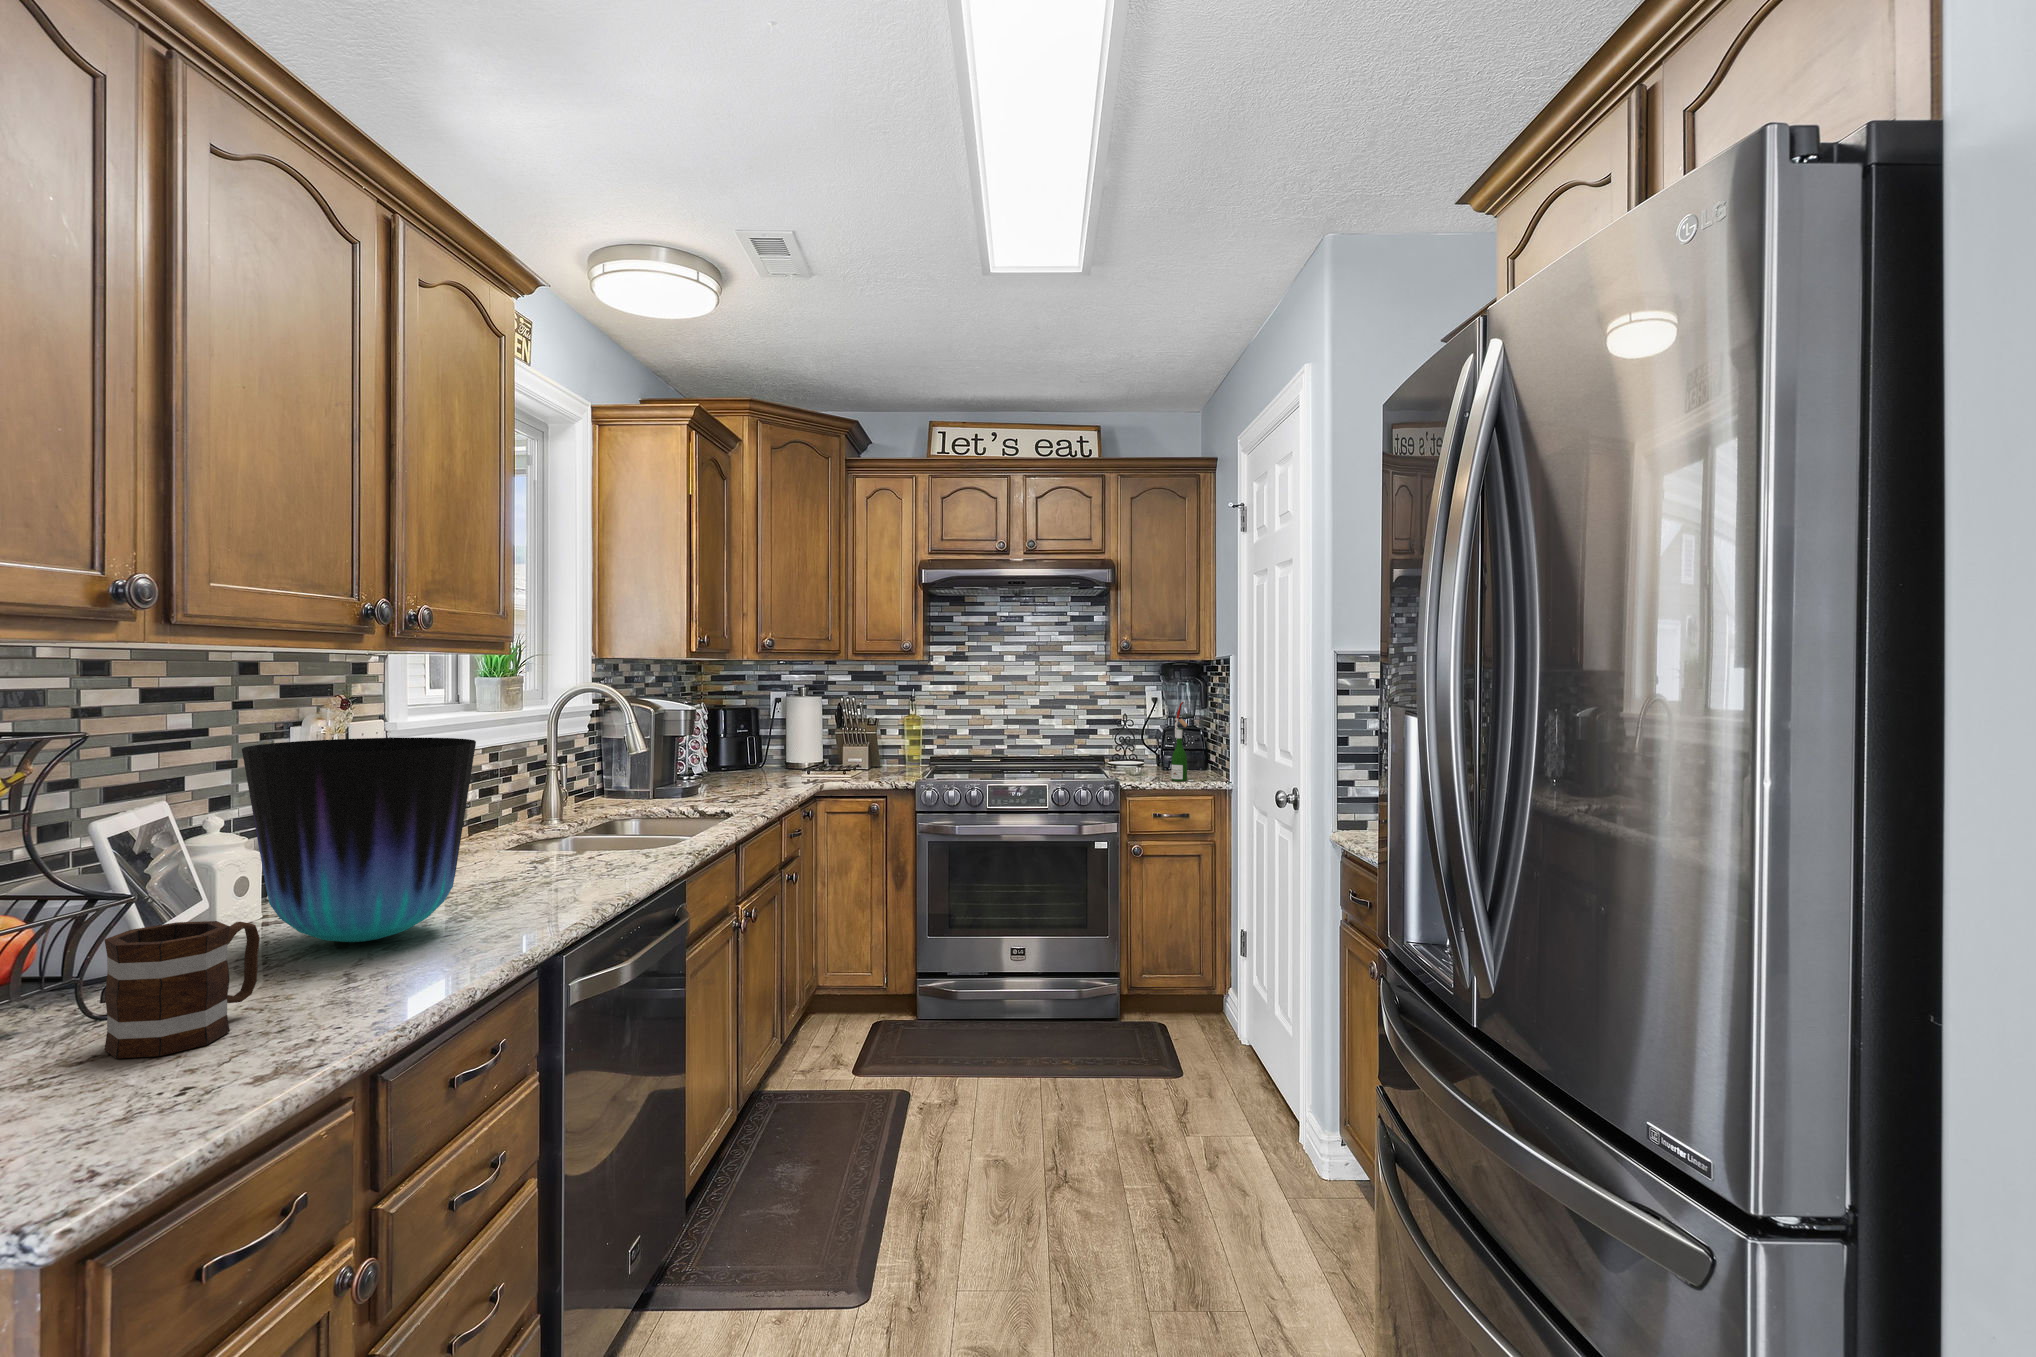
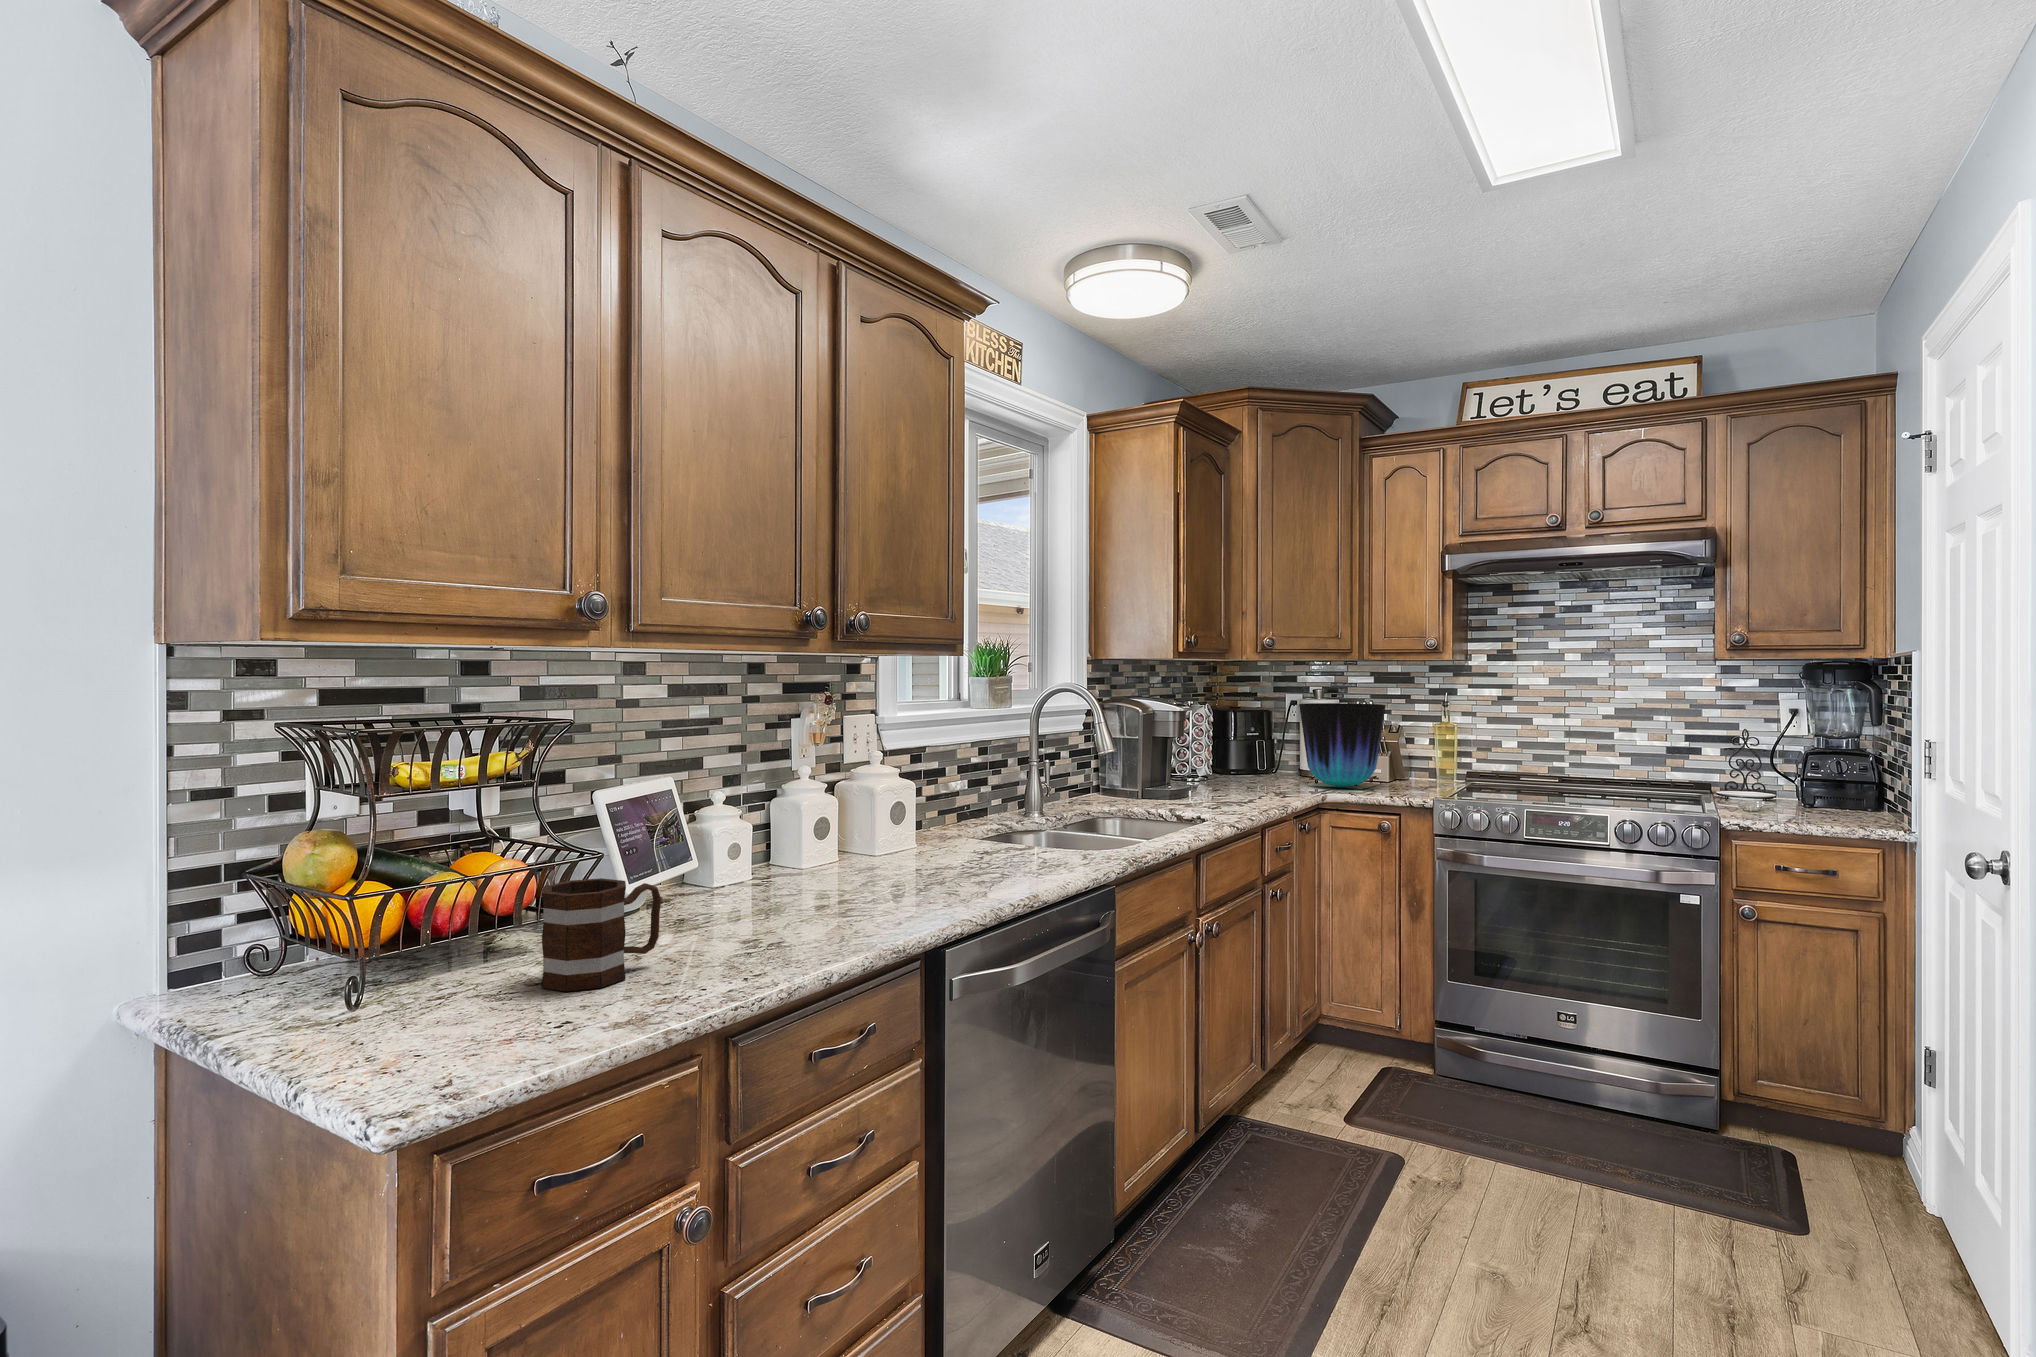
wine bottle: present [1171,702,1194,781] -> none [1806,713,1844,824]
vase: present [242,738,476,942] -> present [1299,703,1386,787]

